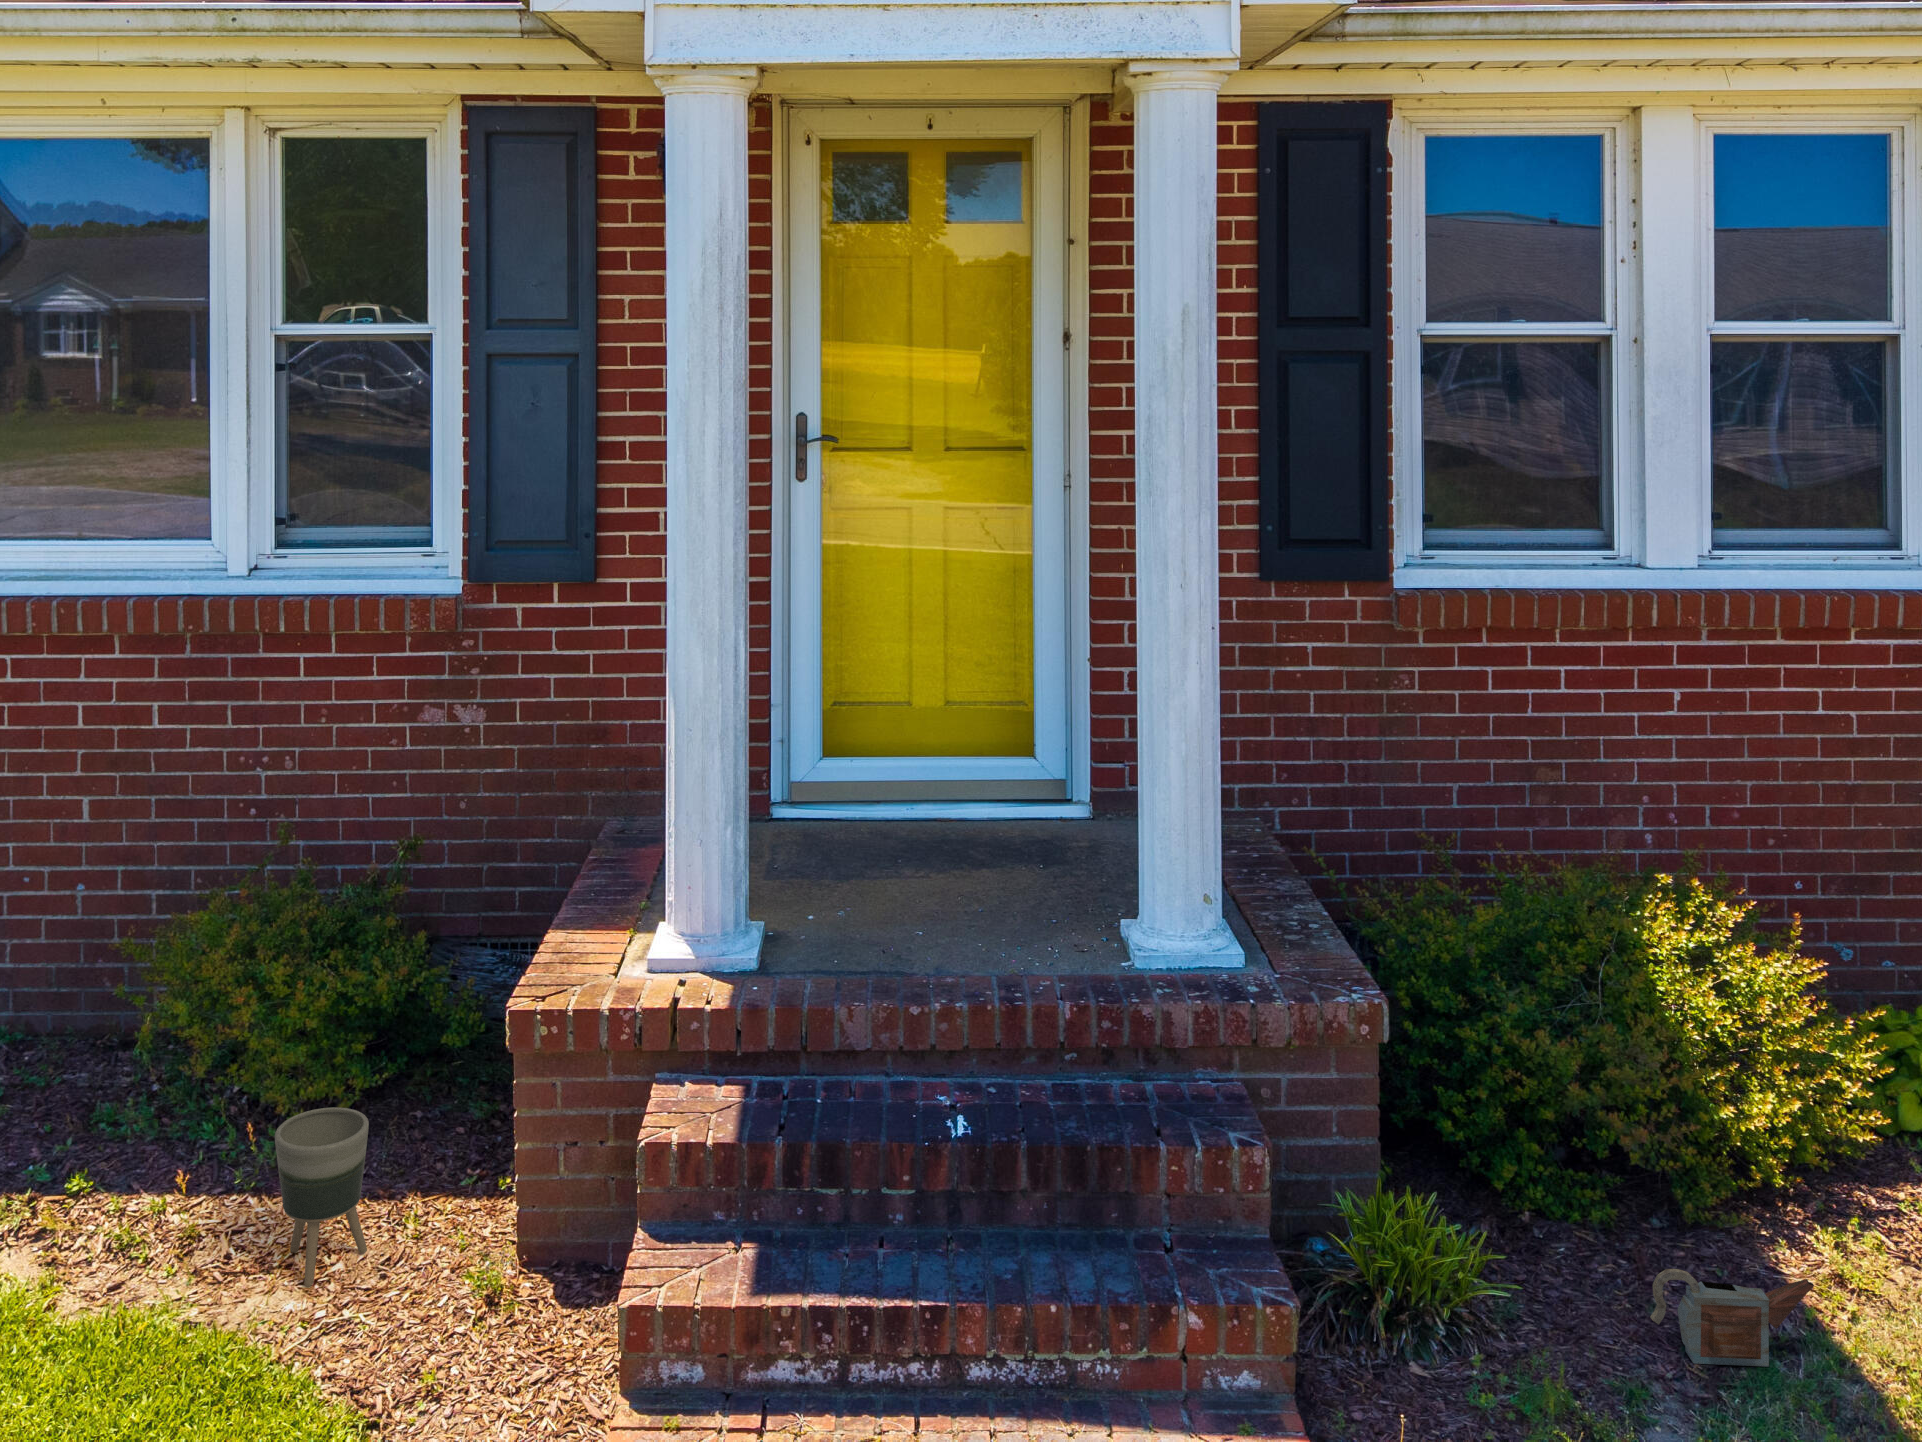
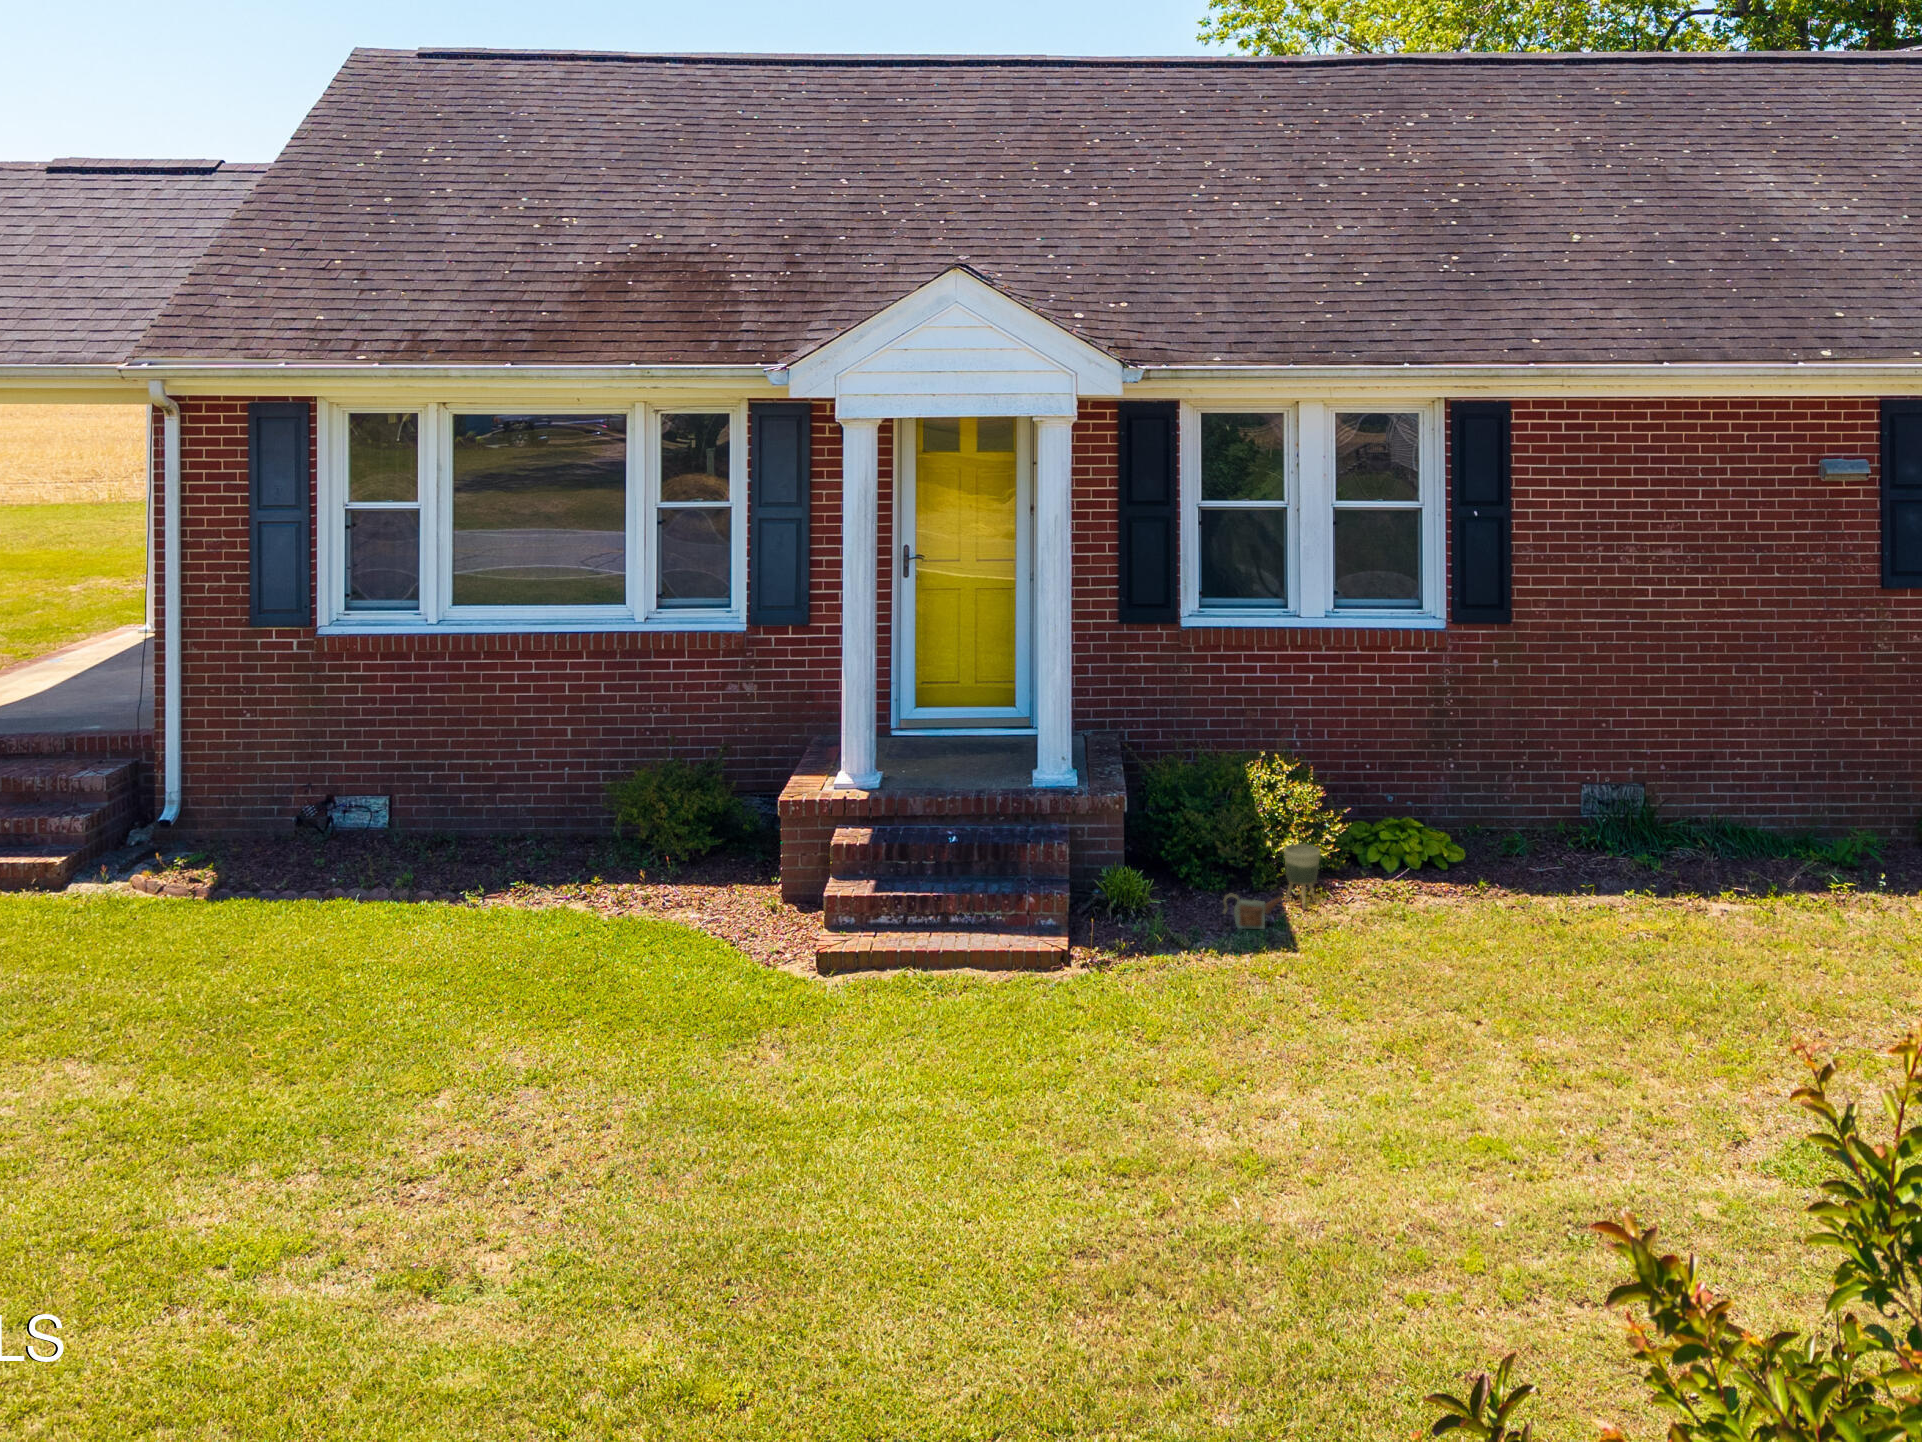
planter: present [275,1107,369,1287] -> present [1284,844,1320,909]

